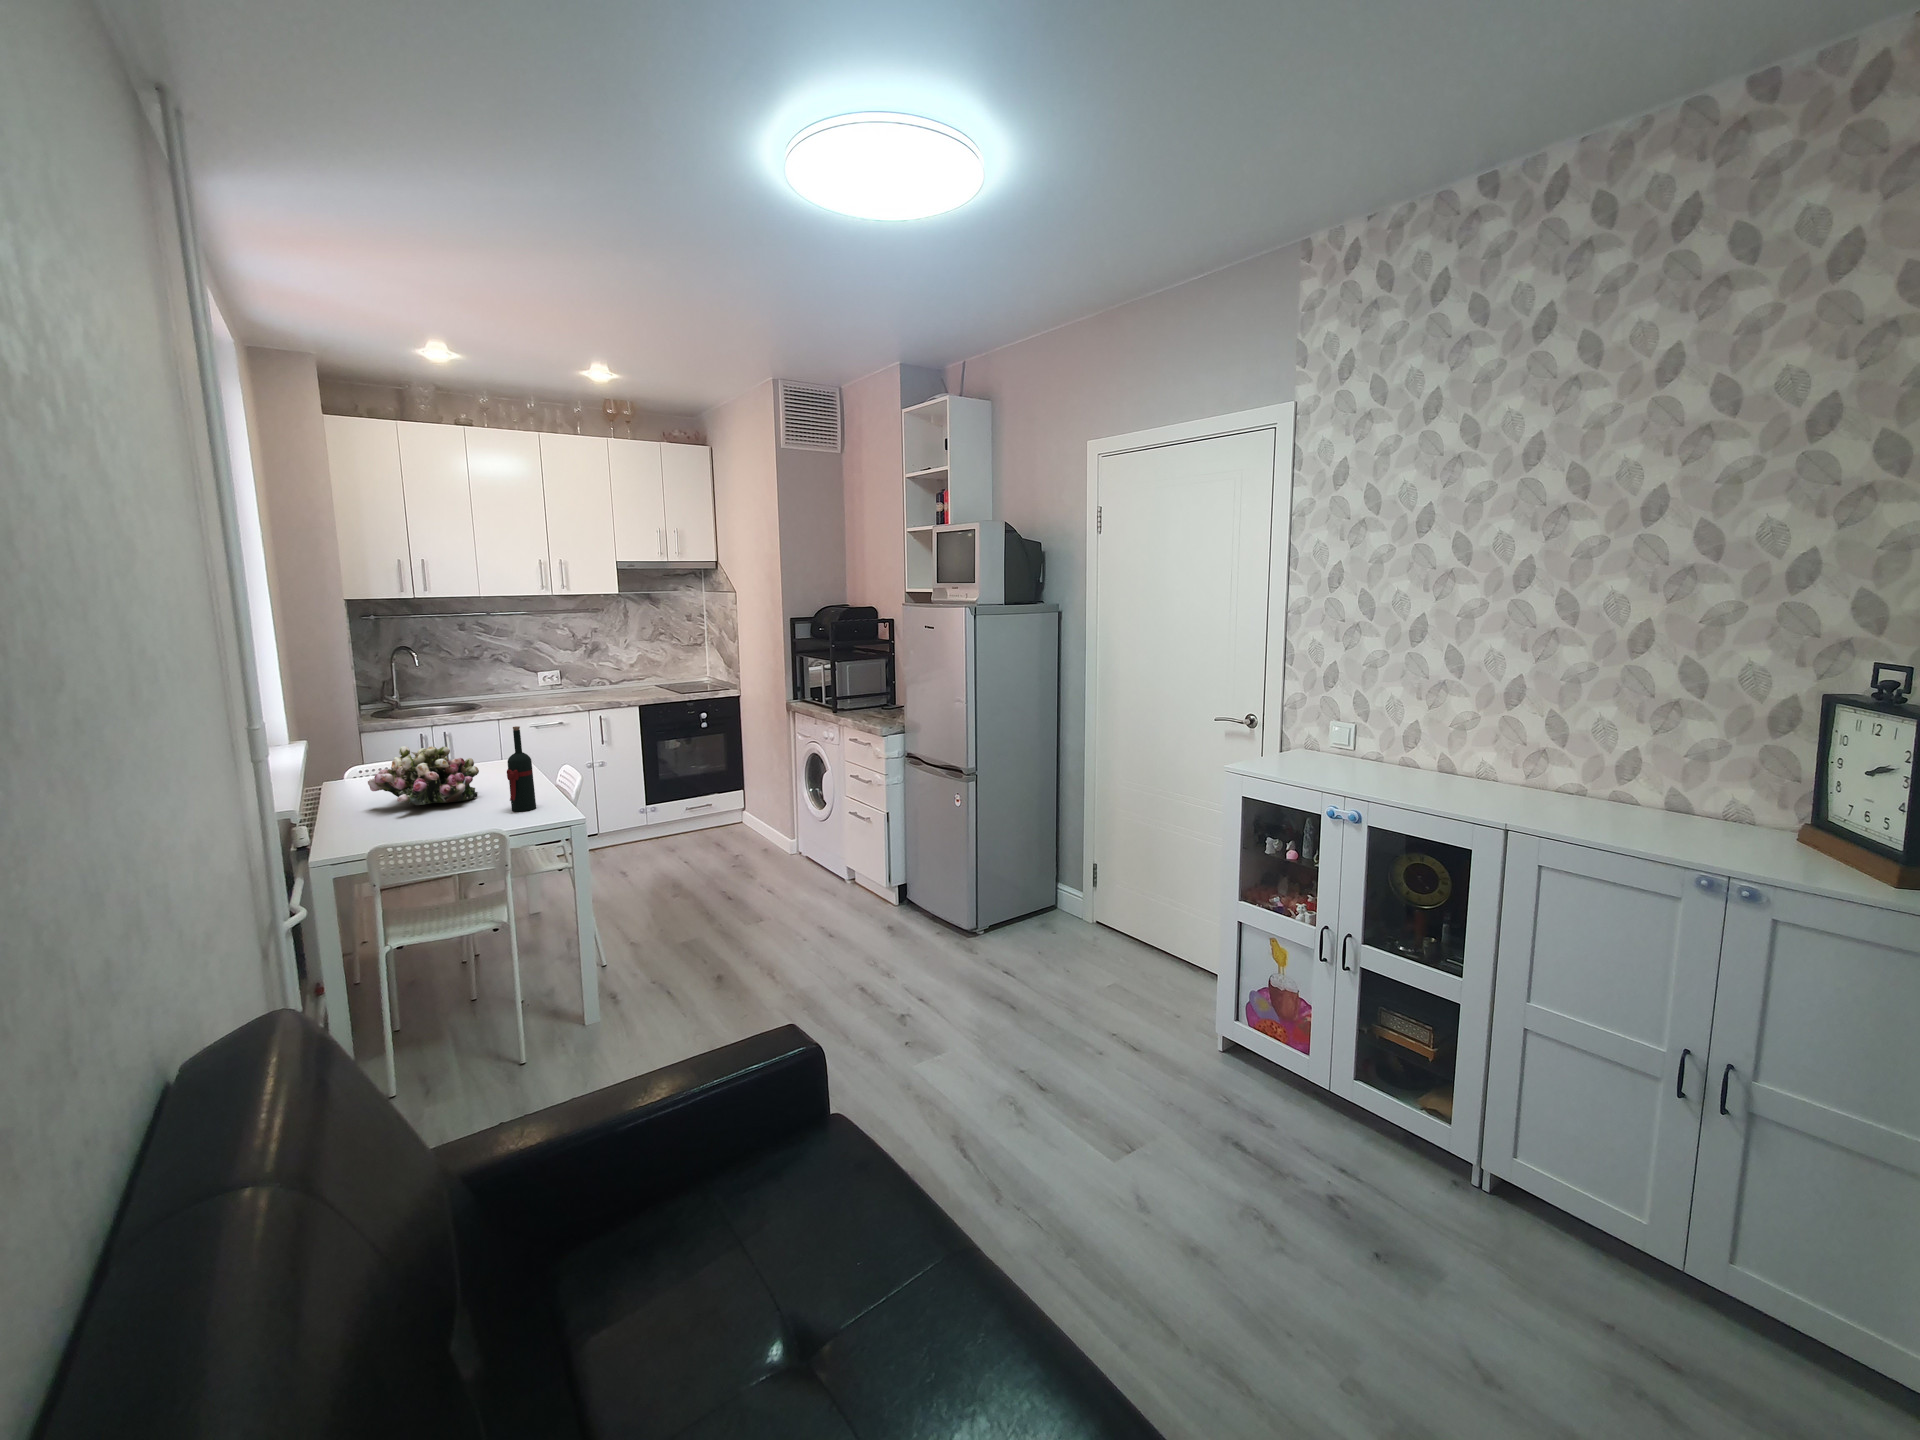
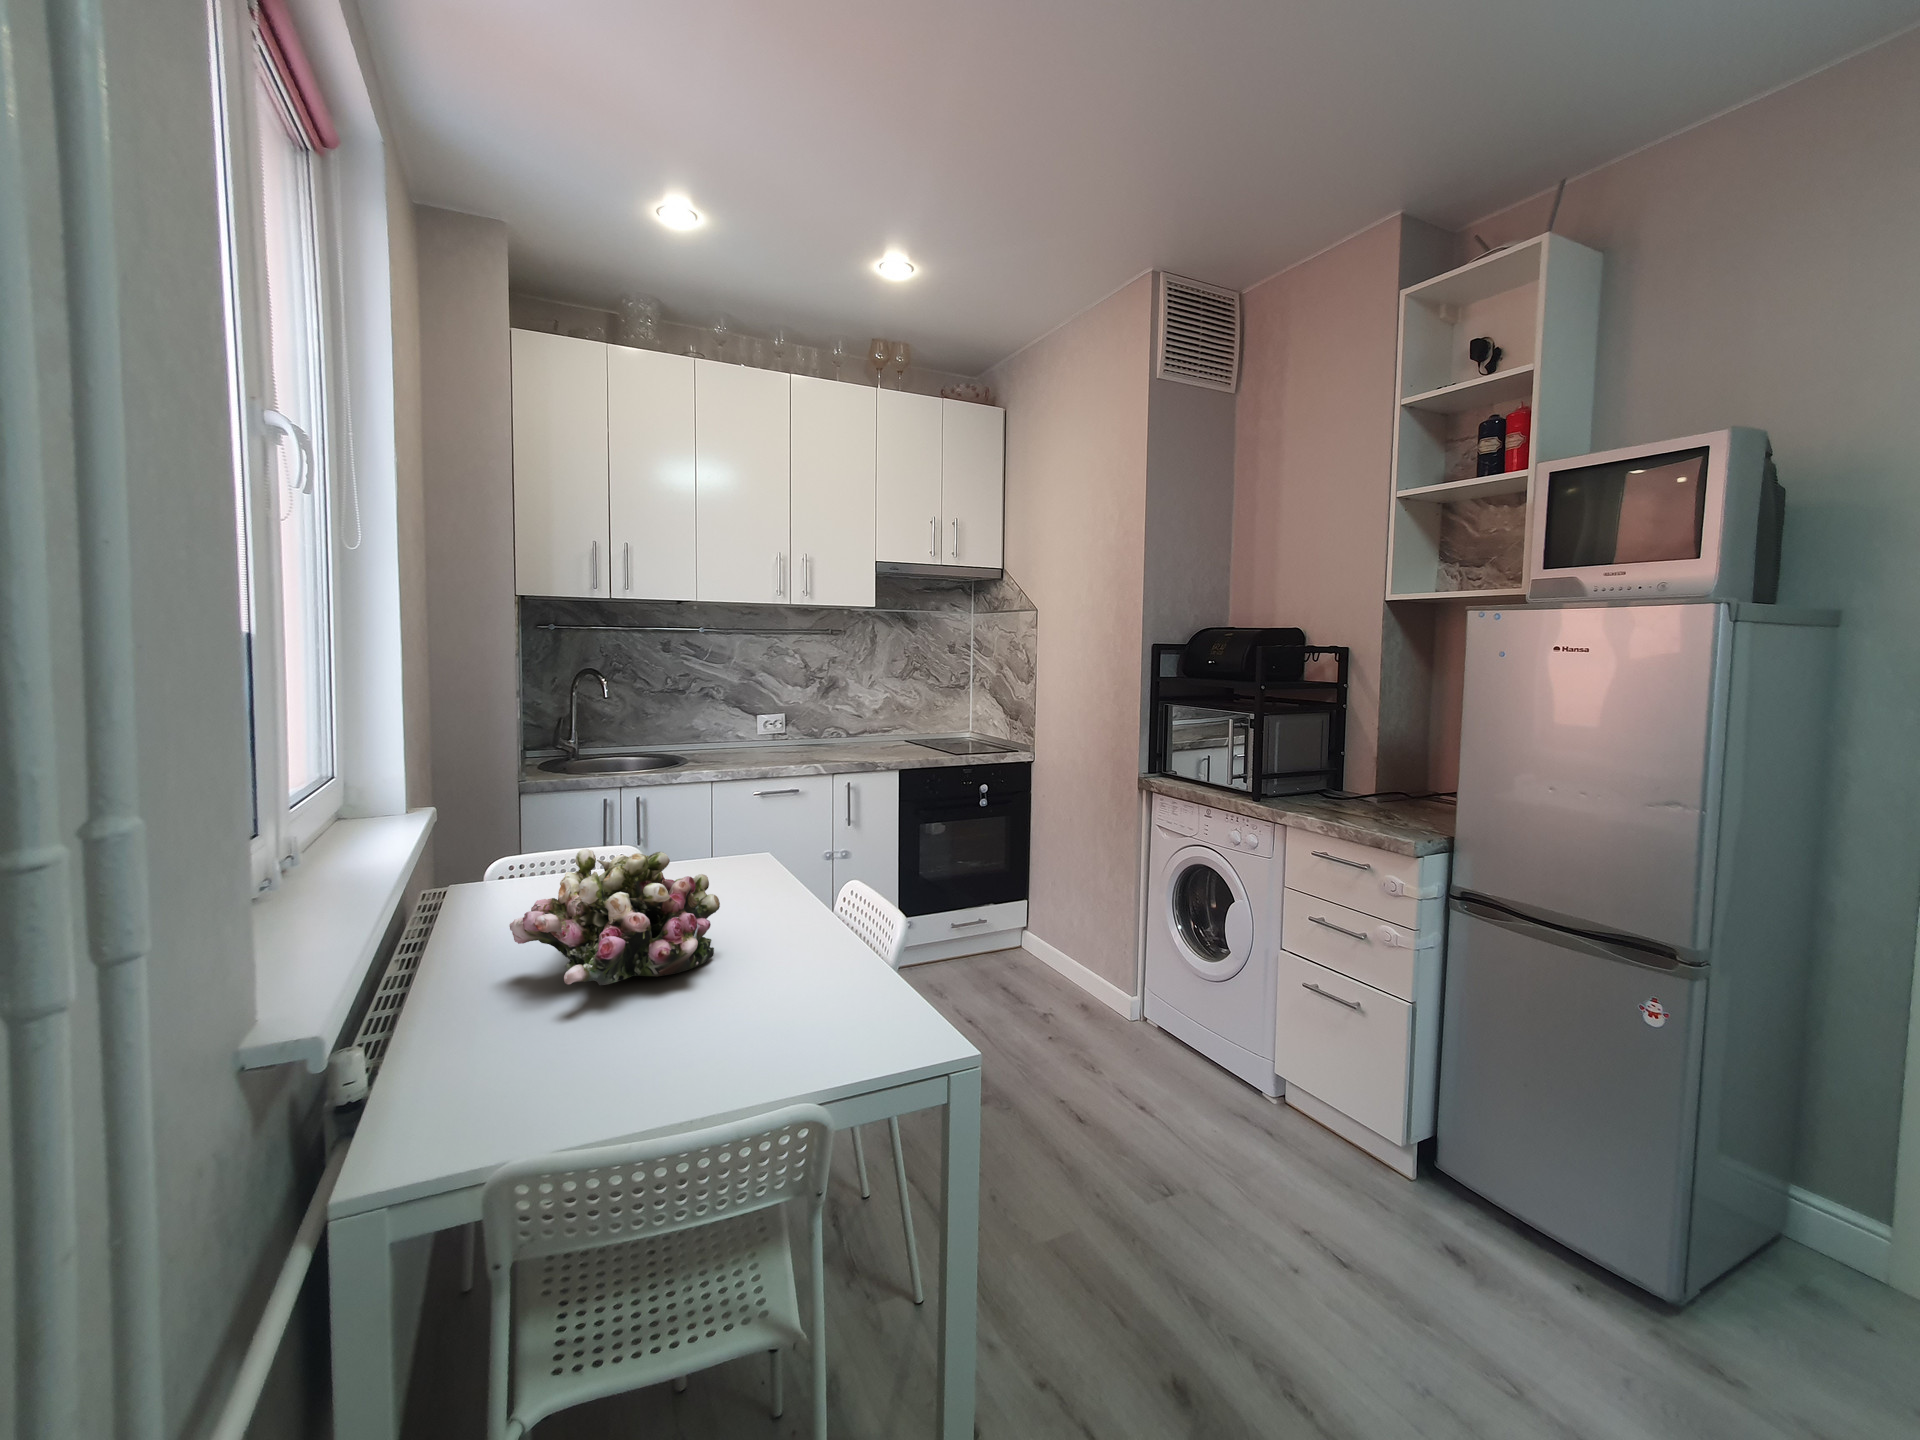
wine bottle: present [507,726,536,812] -> none [794,825,843,1019]

